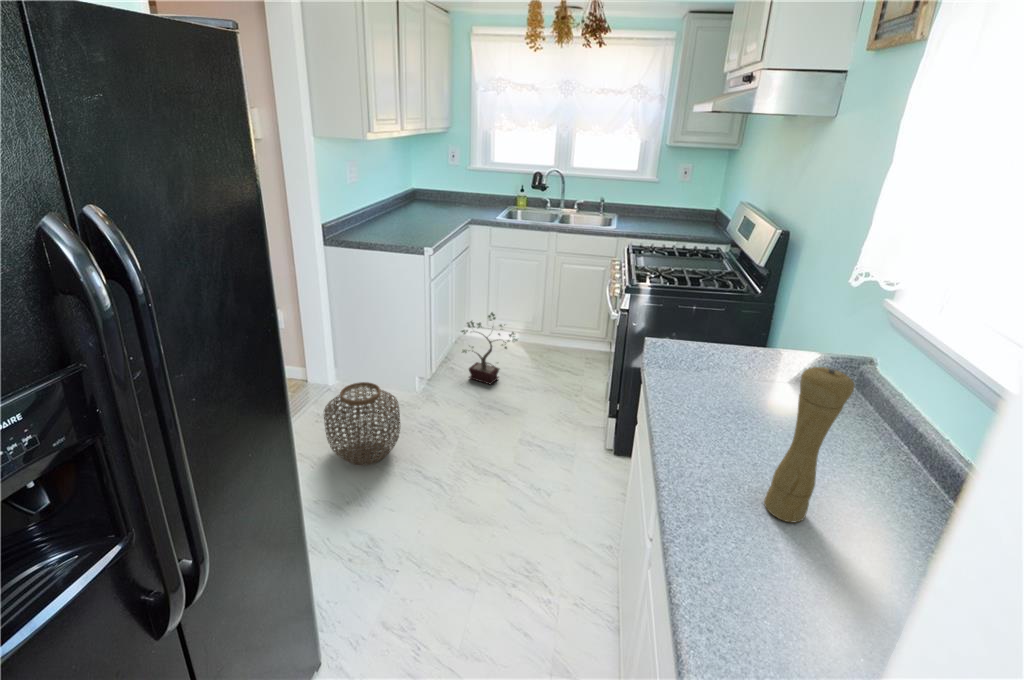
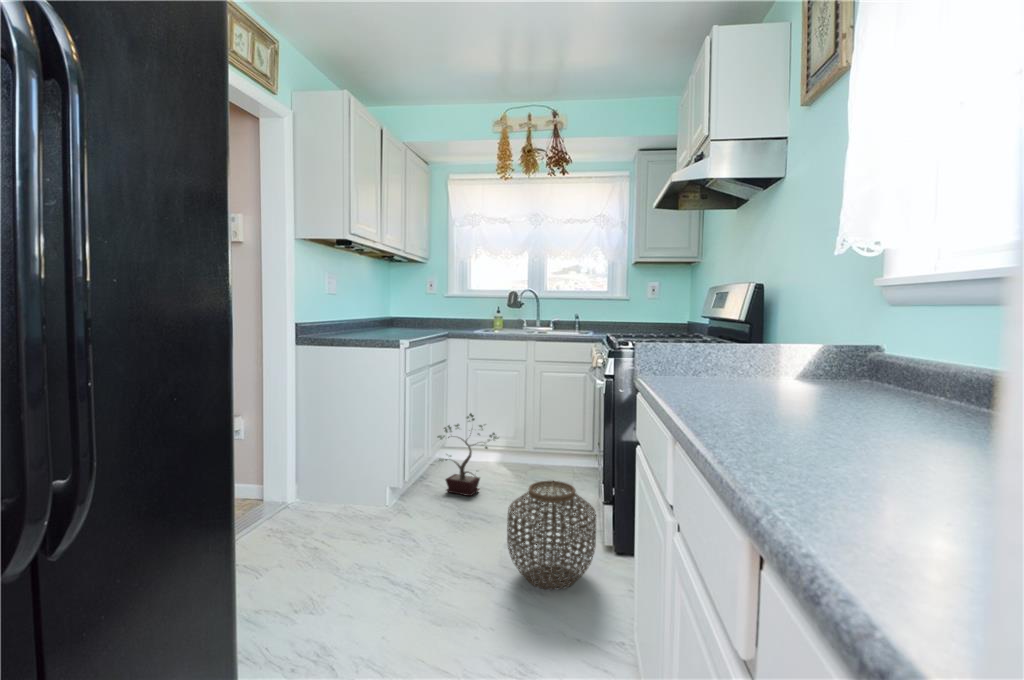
pepper mill: present [764,367,854,522] -> none [798,229,862,426]
woven basket: present [324,382,400,465] -> present [507,481,596,589]

